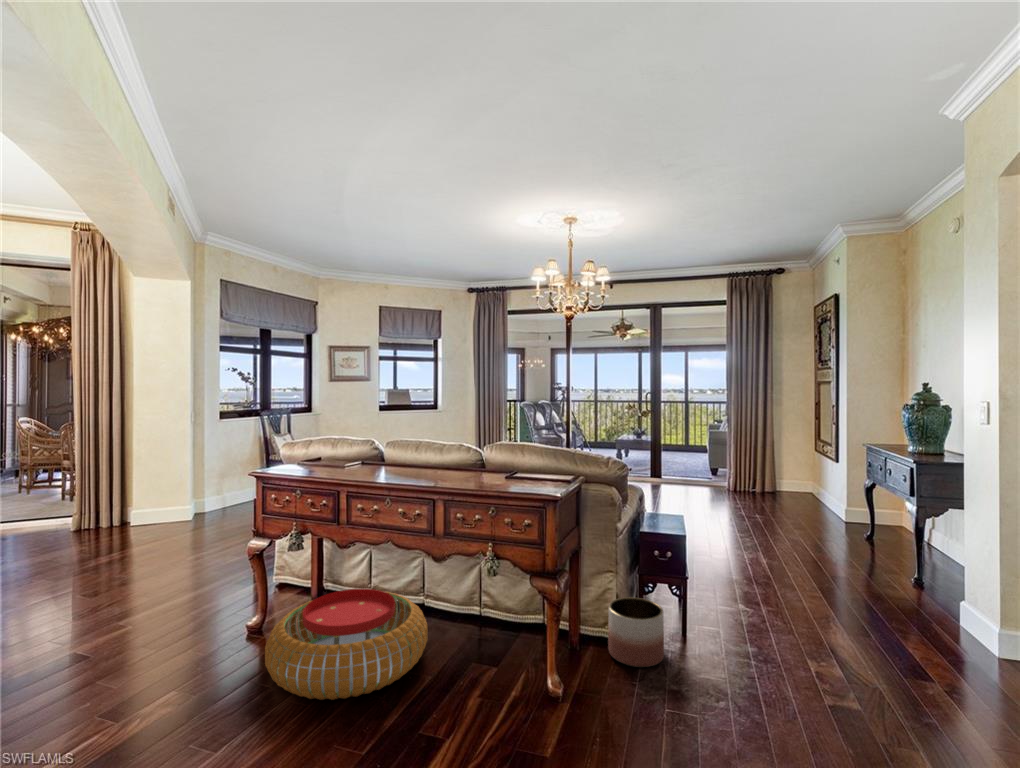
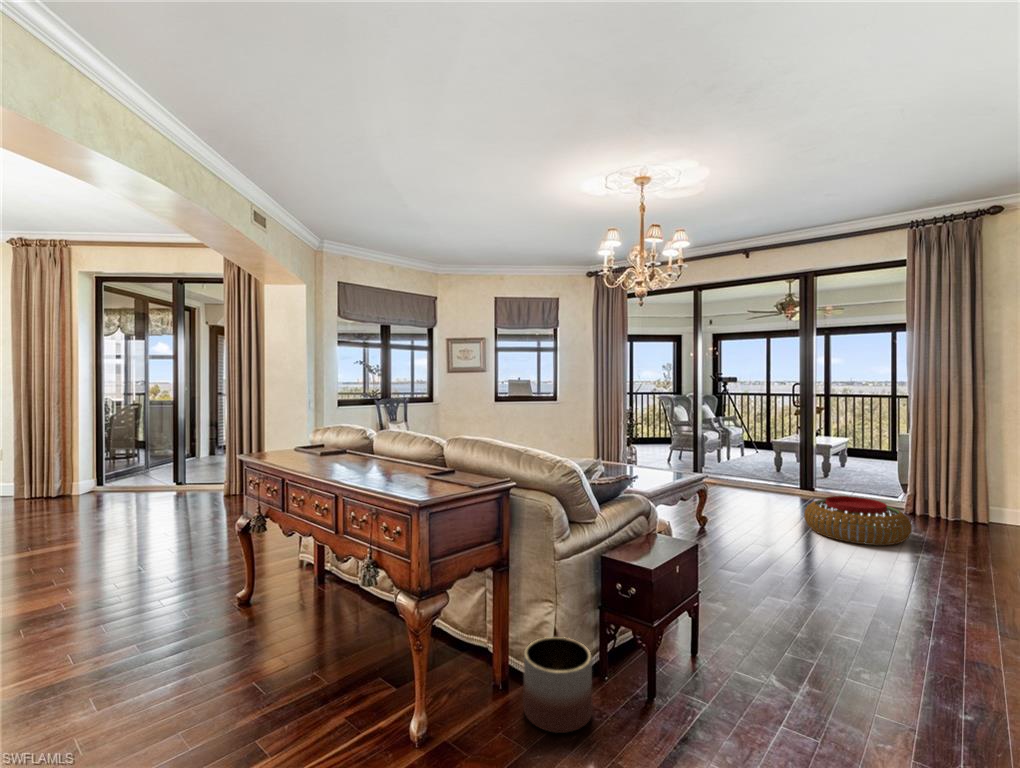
pouf: present [265,588,428,700] -> present [805,496,912,545]

